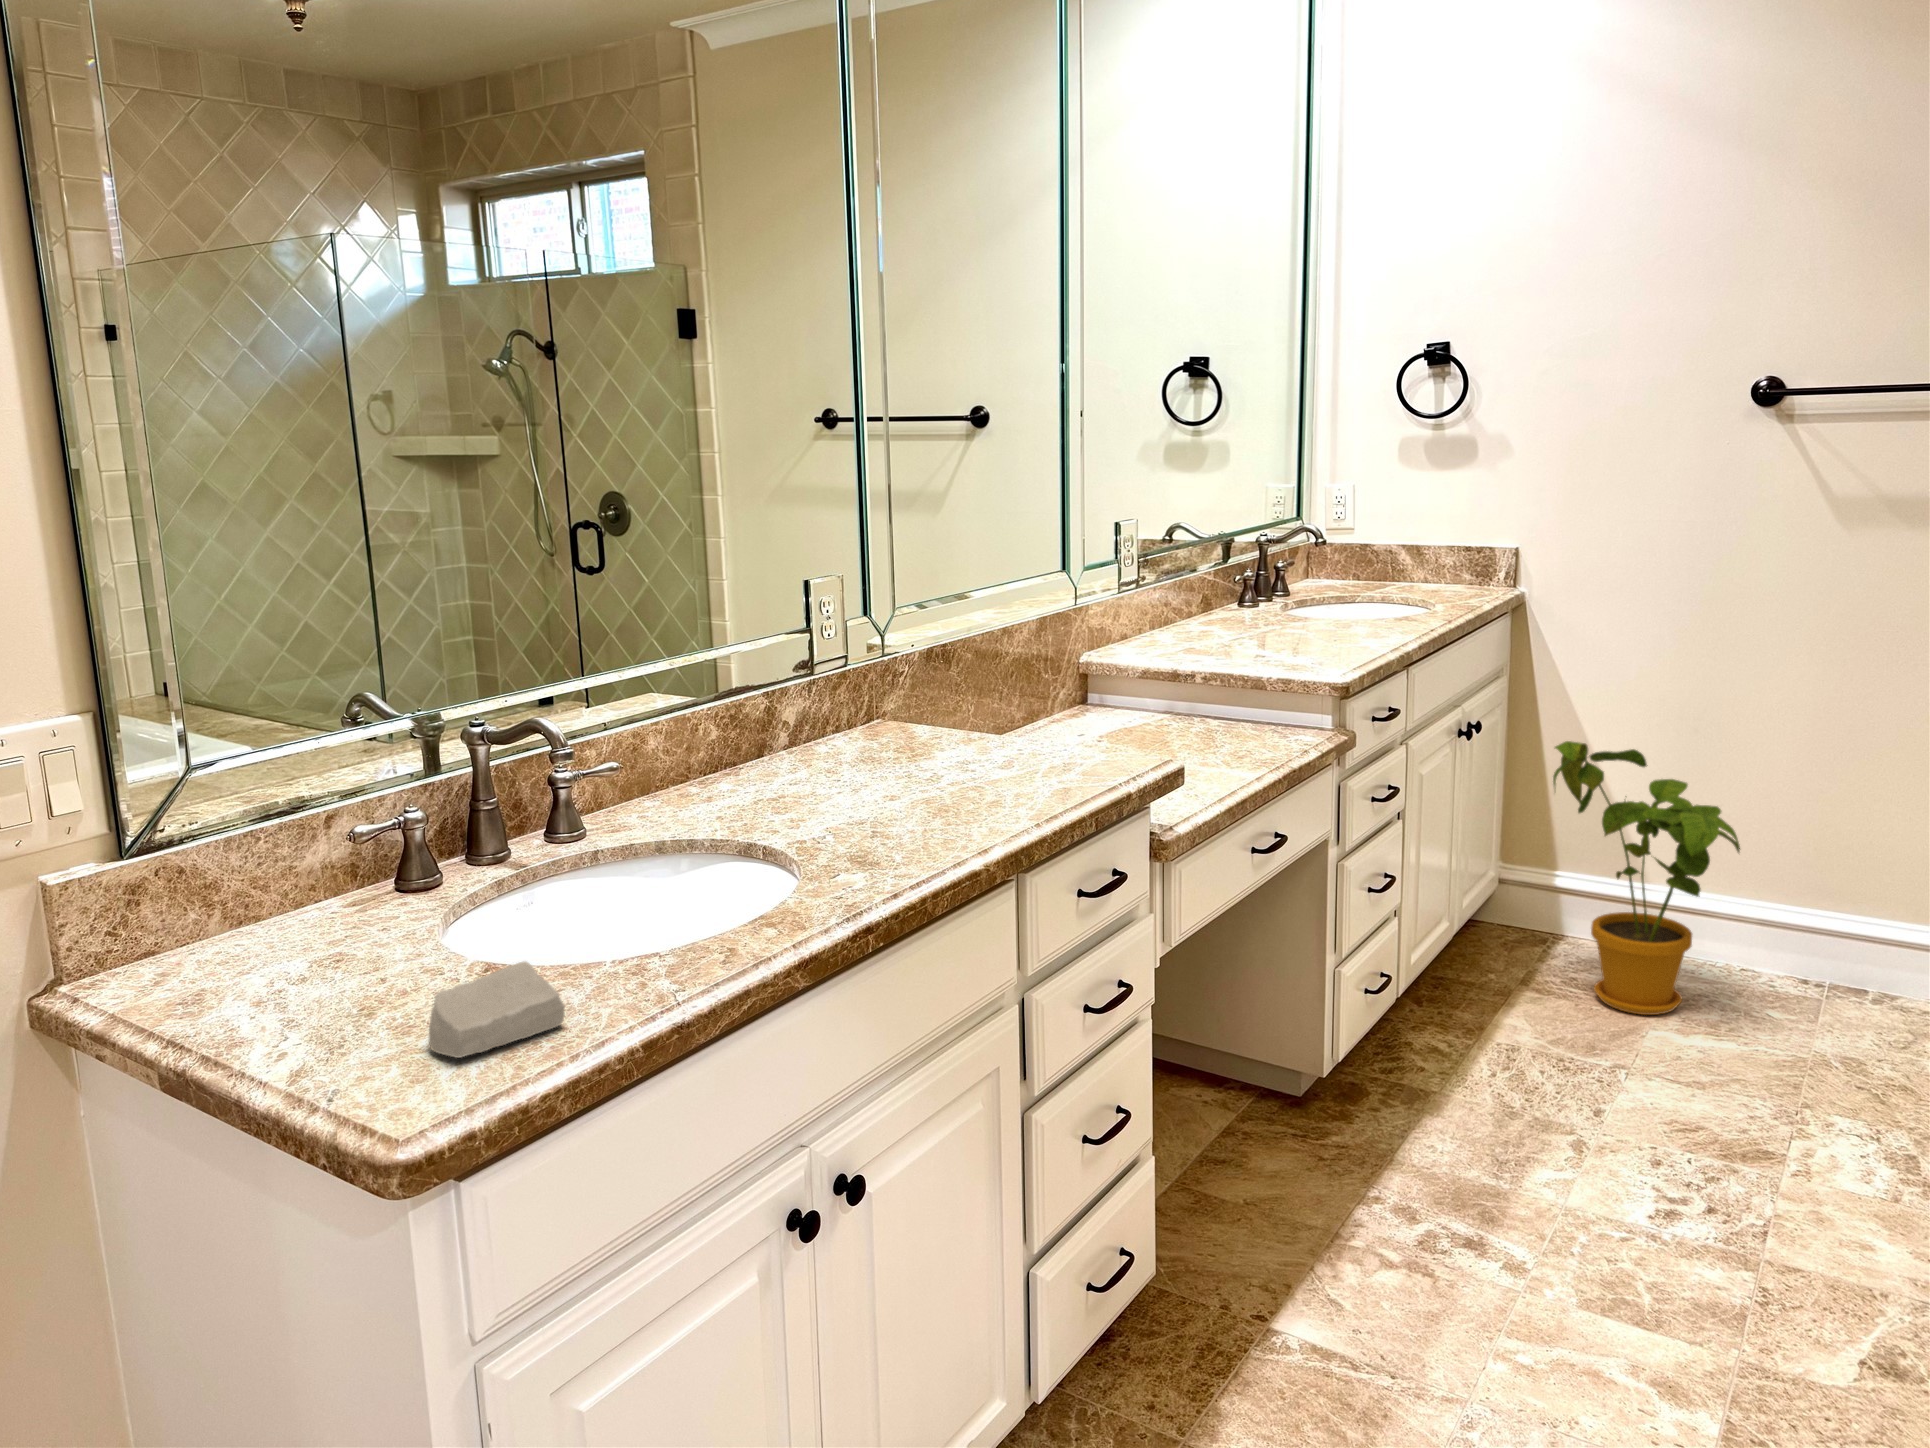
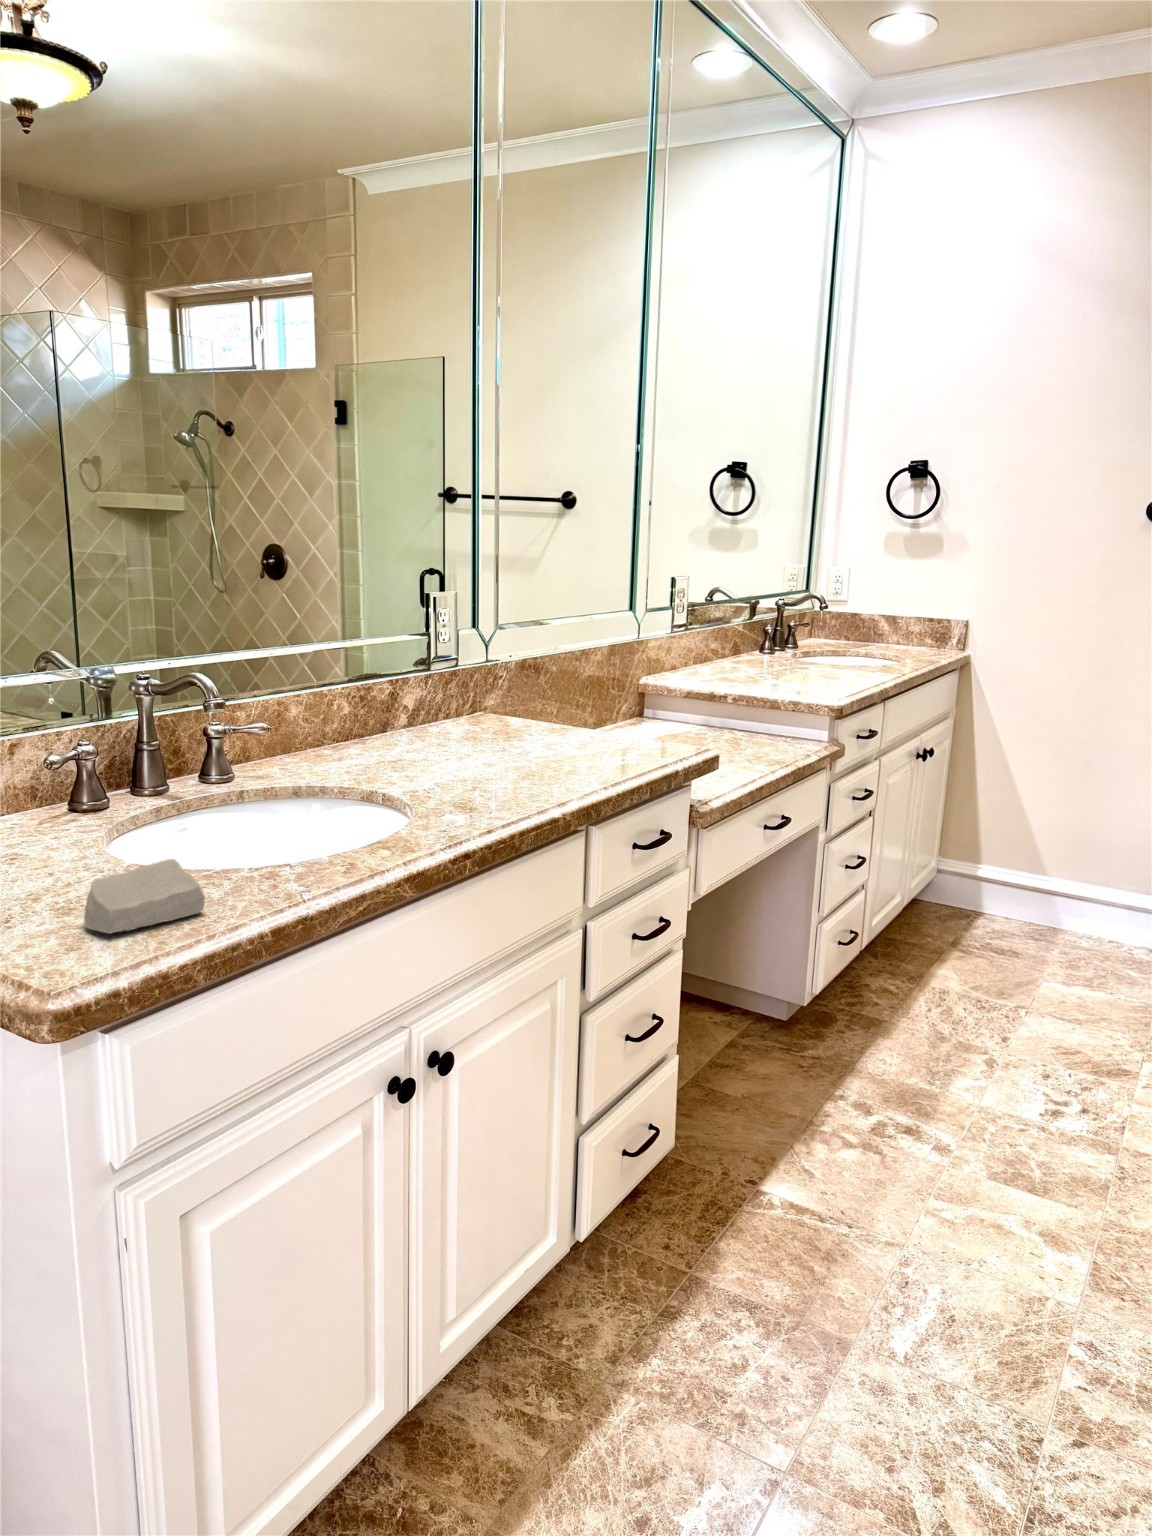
house plant: present [1553,741,1740,1015] -> none [984,764,1118,971]

